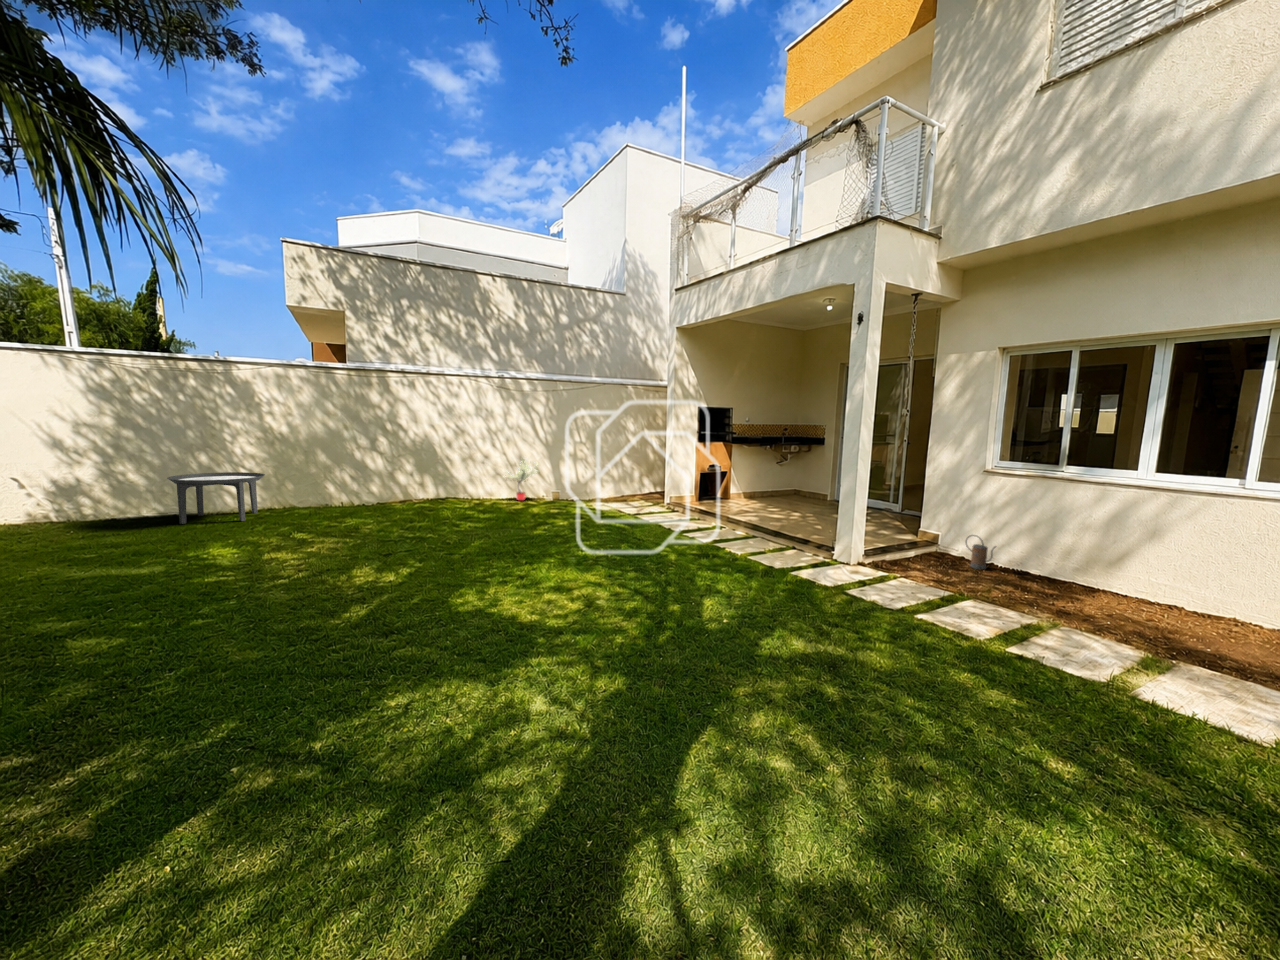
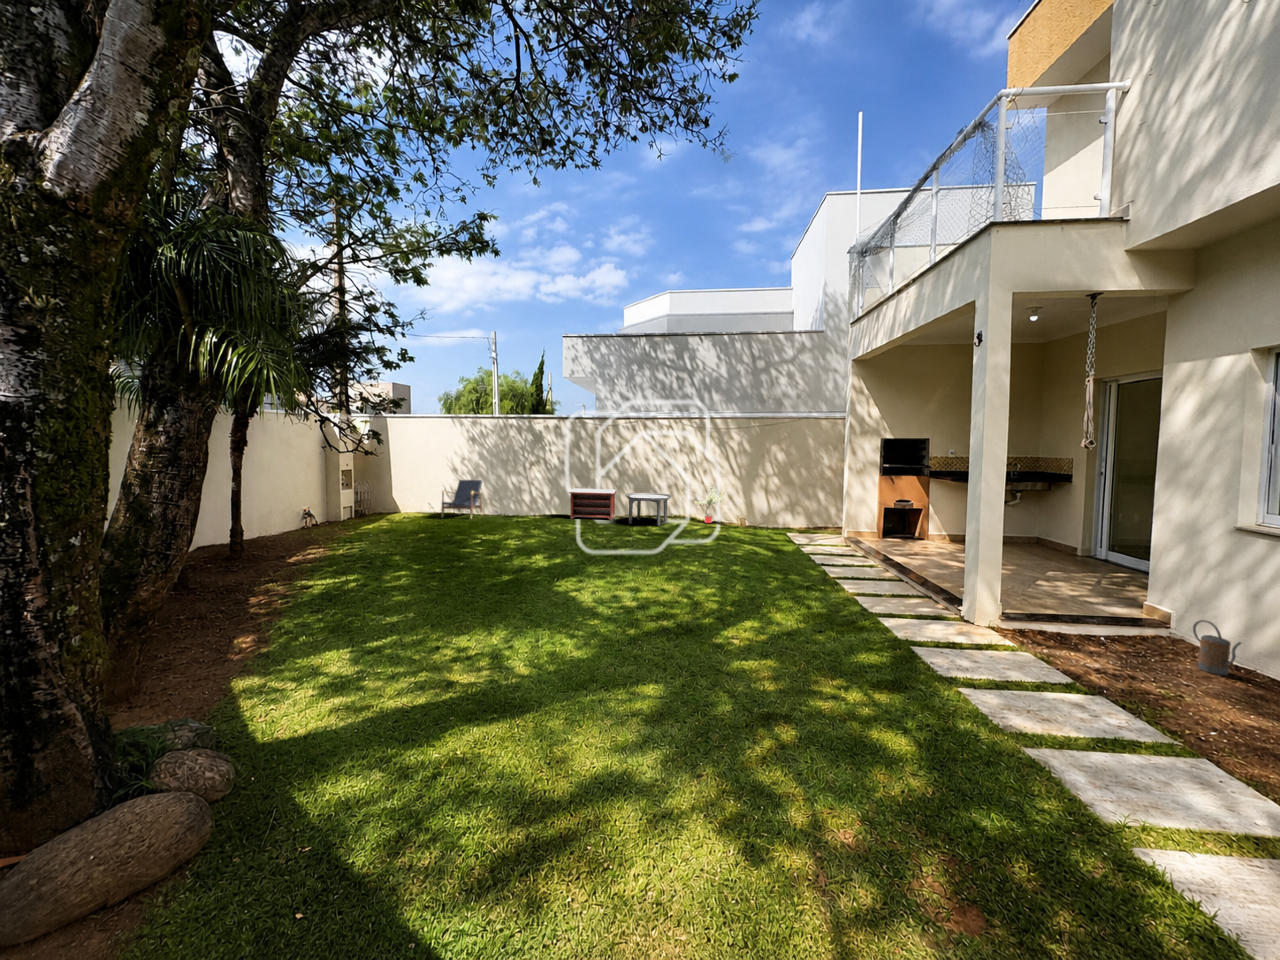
lounge chair: none [34,458,135,530] -> present [441,480,482,518]
bench: none [319,465,393,510] -> present [569,488,616,520]
round table: present [167,472,265,524] -> present [625,493,672,526]

